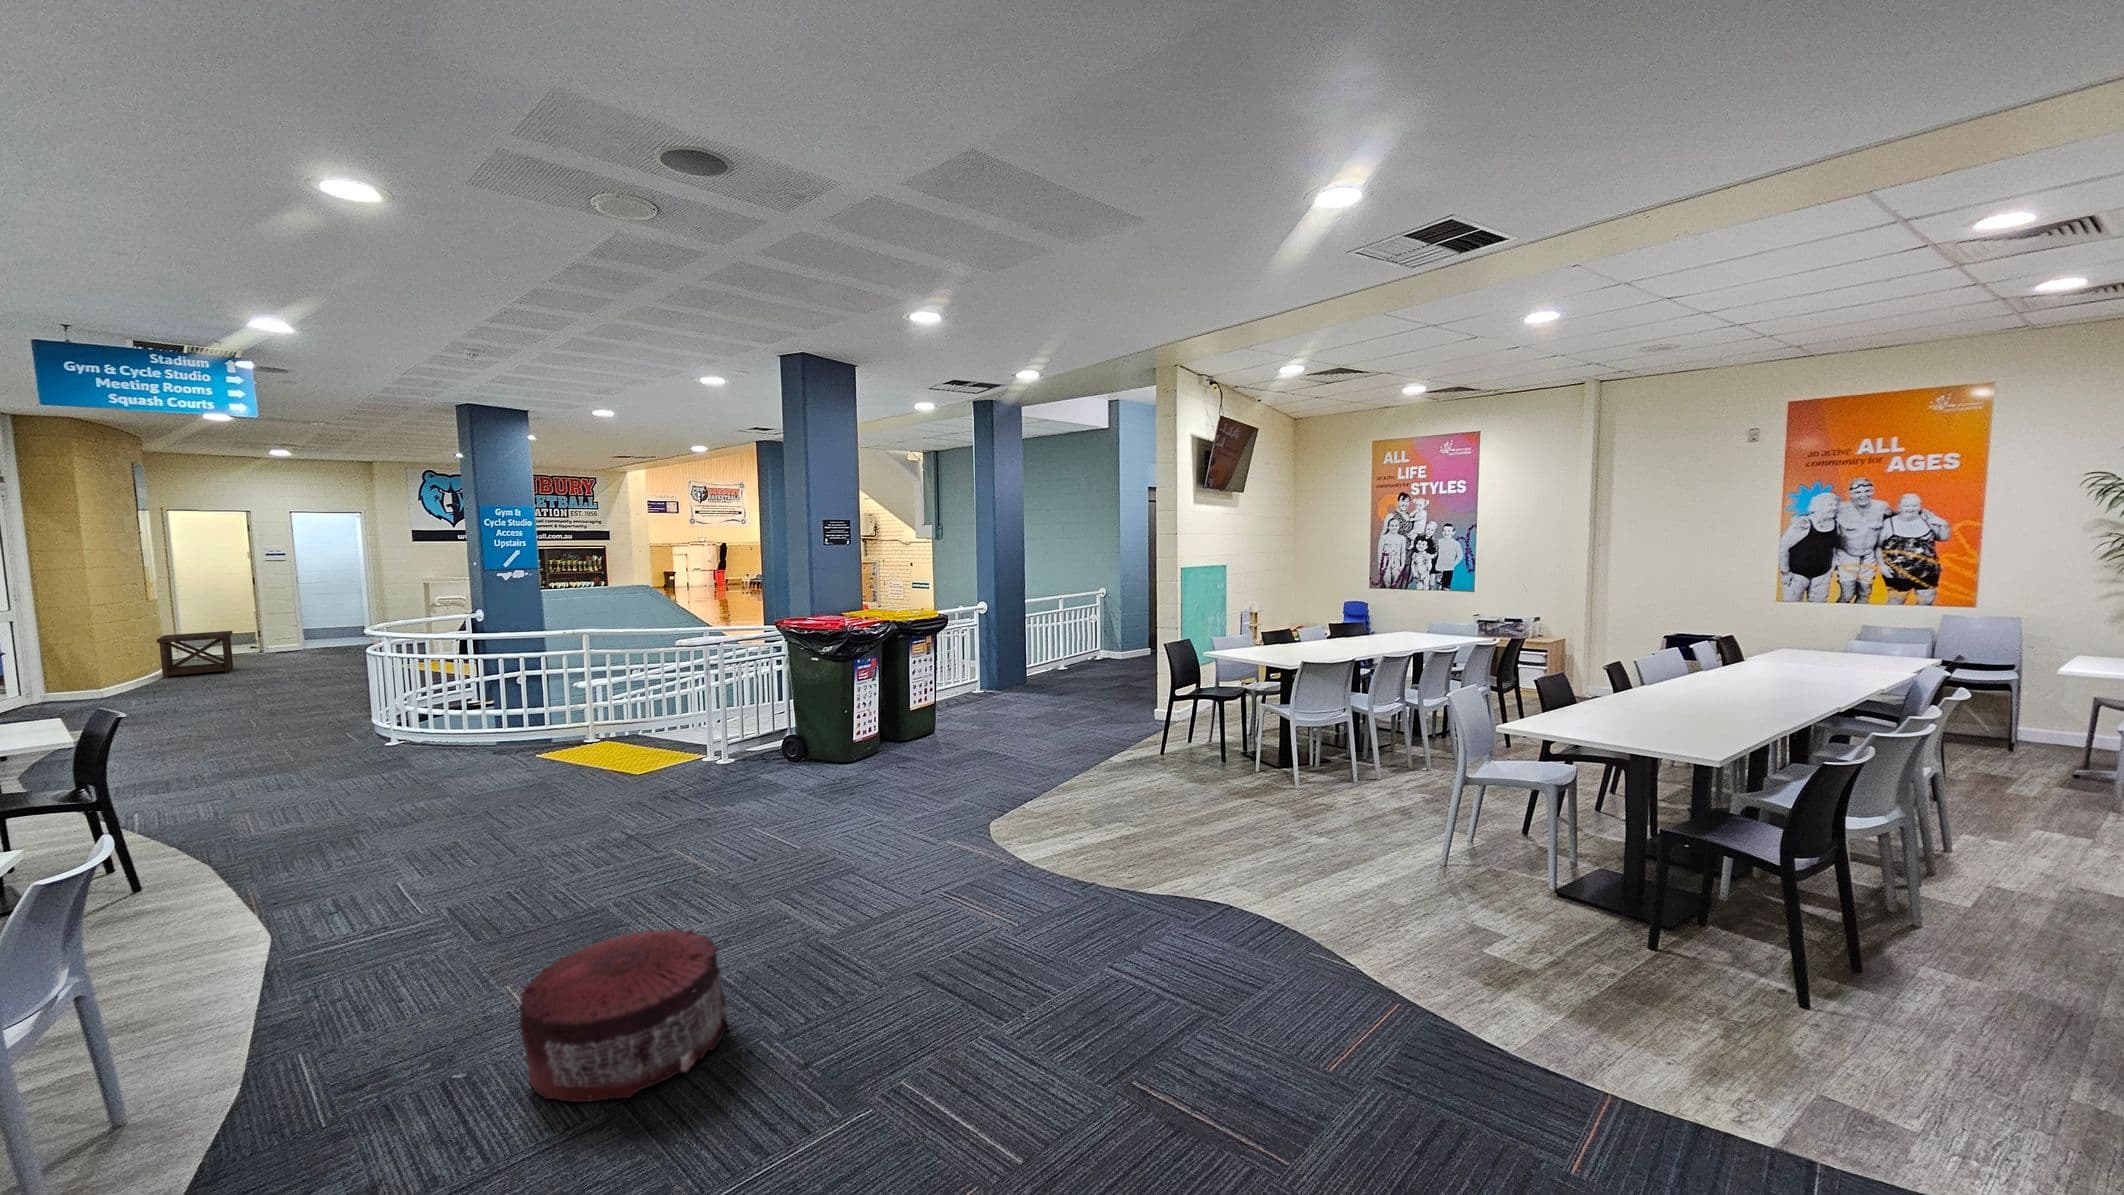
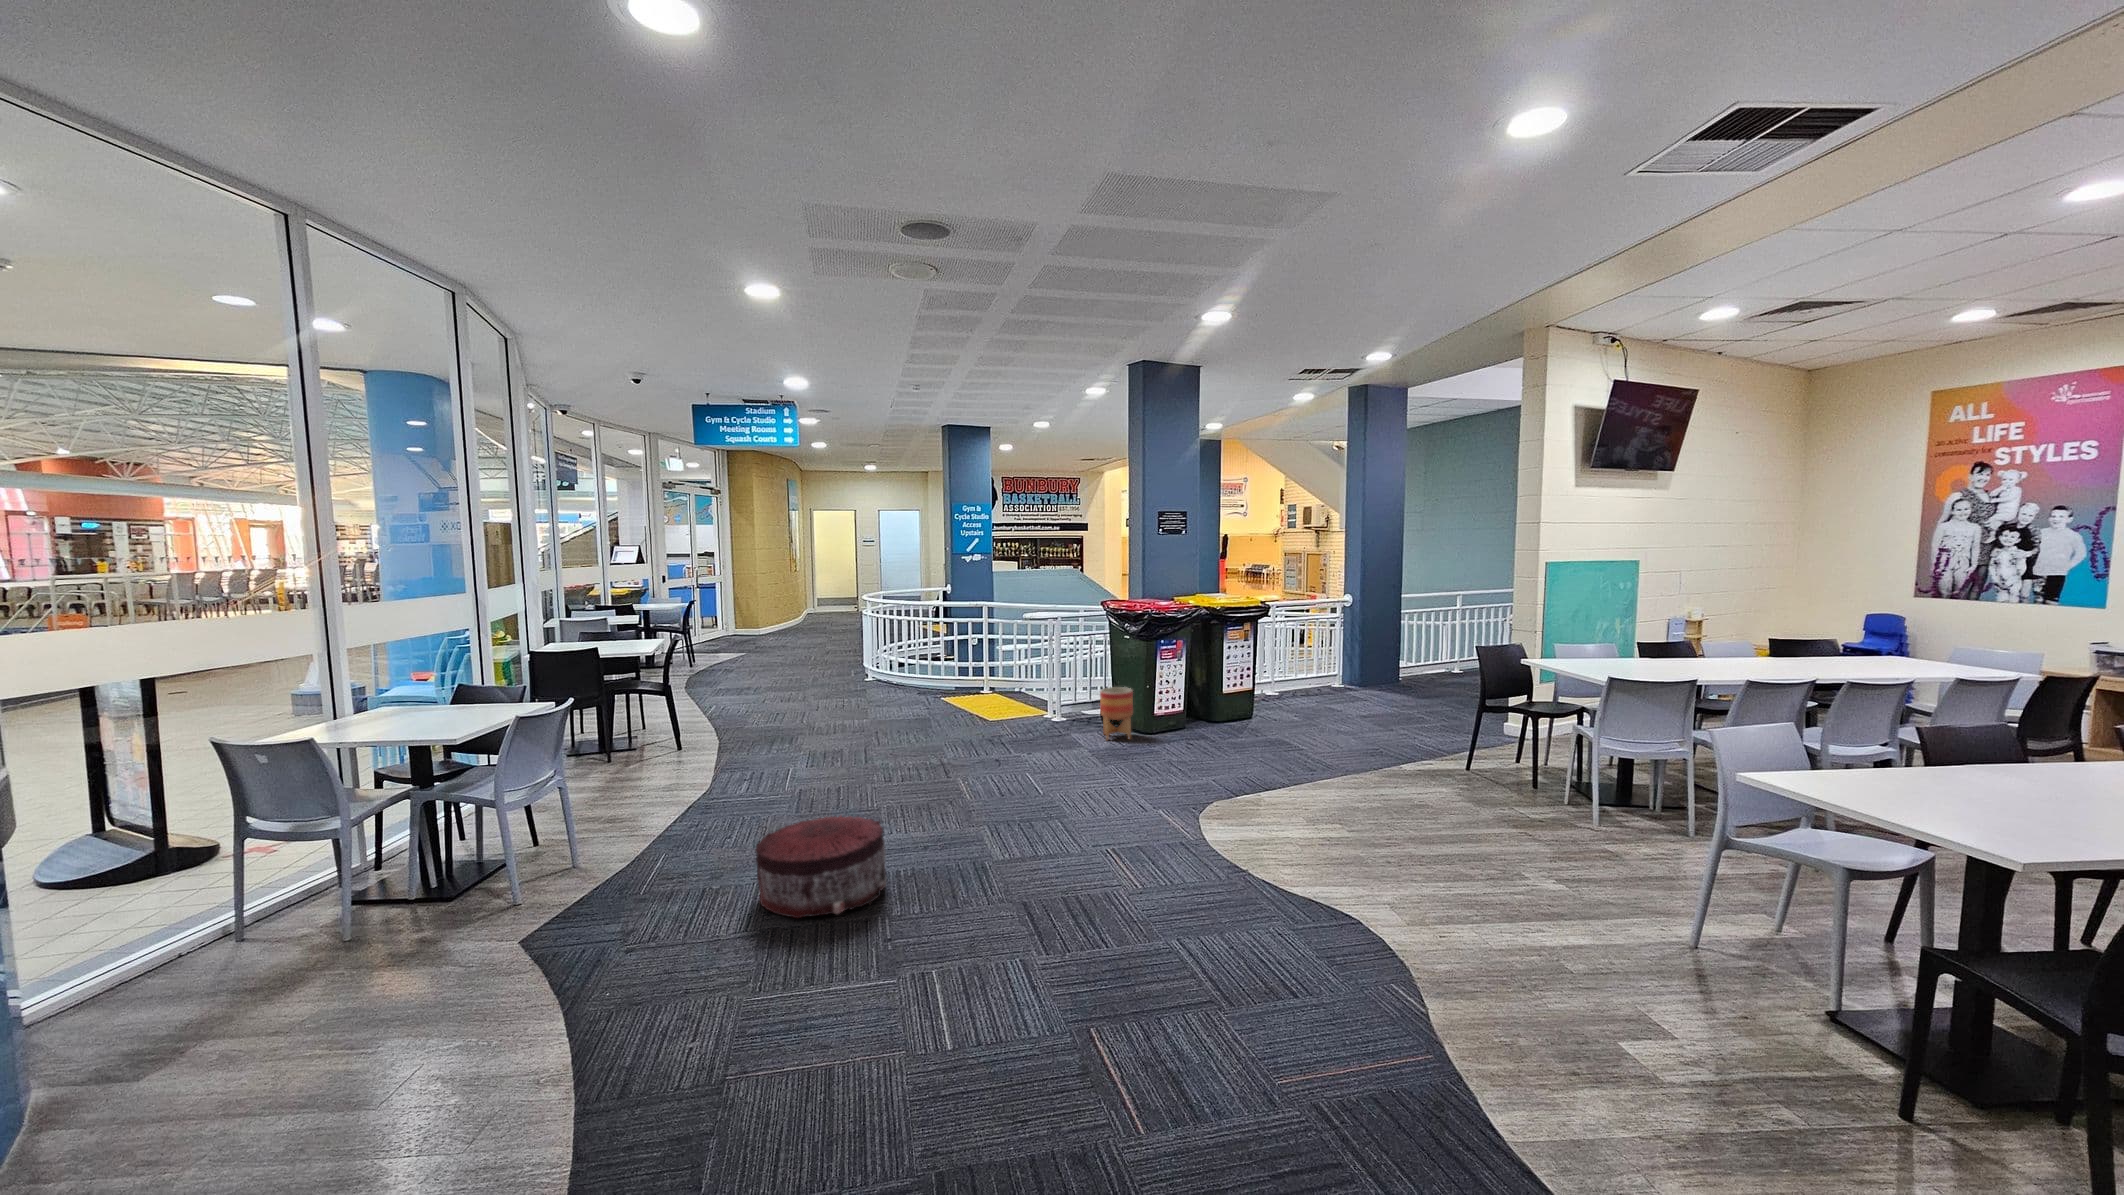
side table: present [157,631,233,678] -> none [797,593,837,623]
planter: none [793,716,833,778] -> present [1100,687,1133,740]

